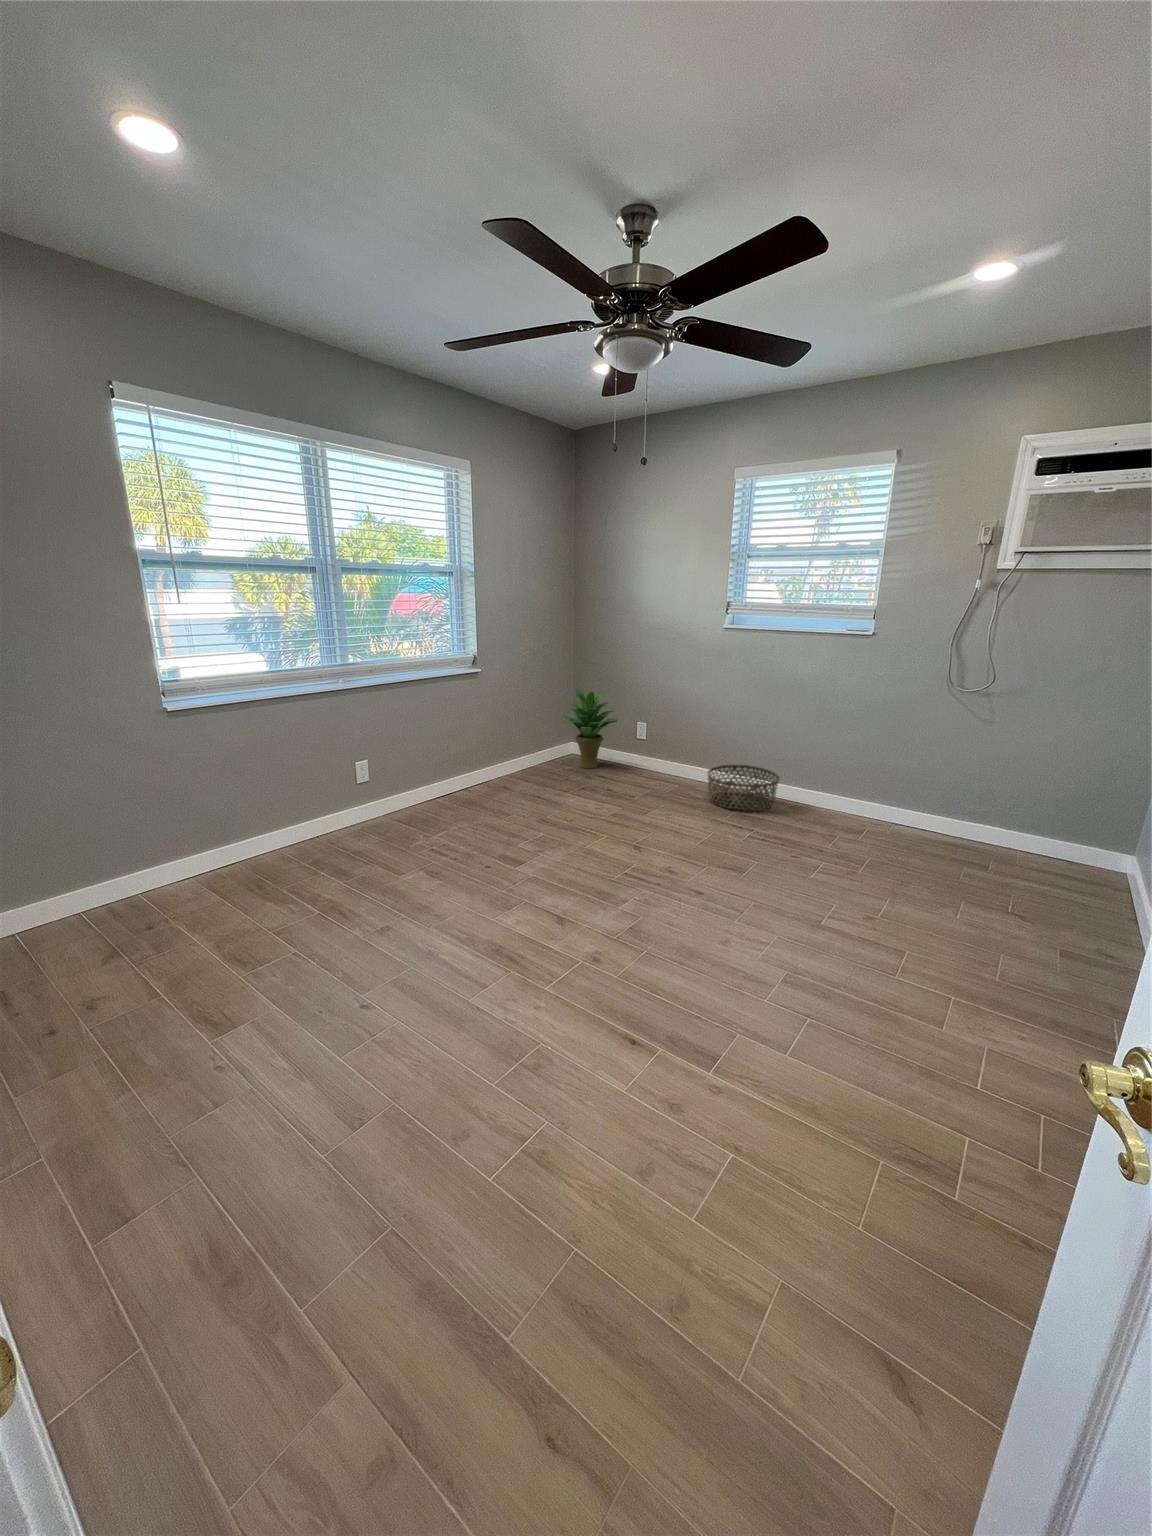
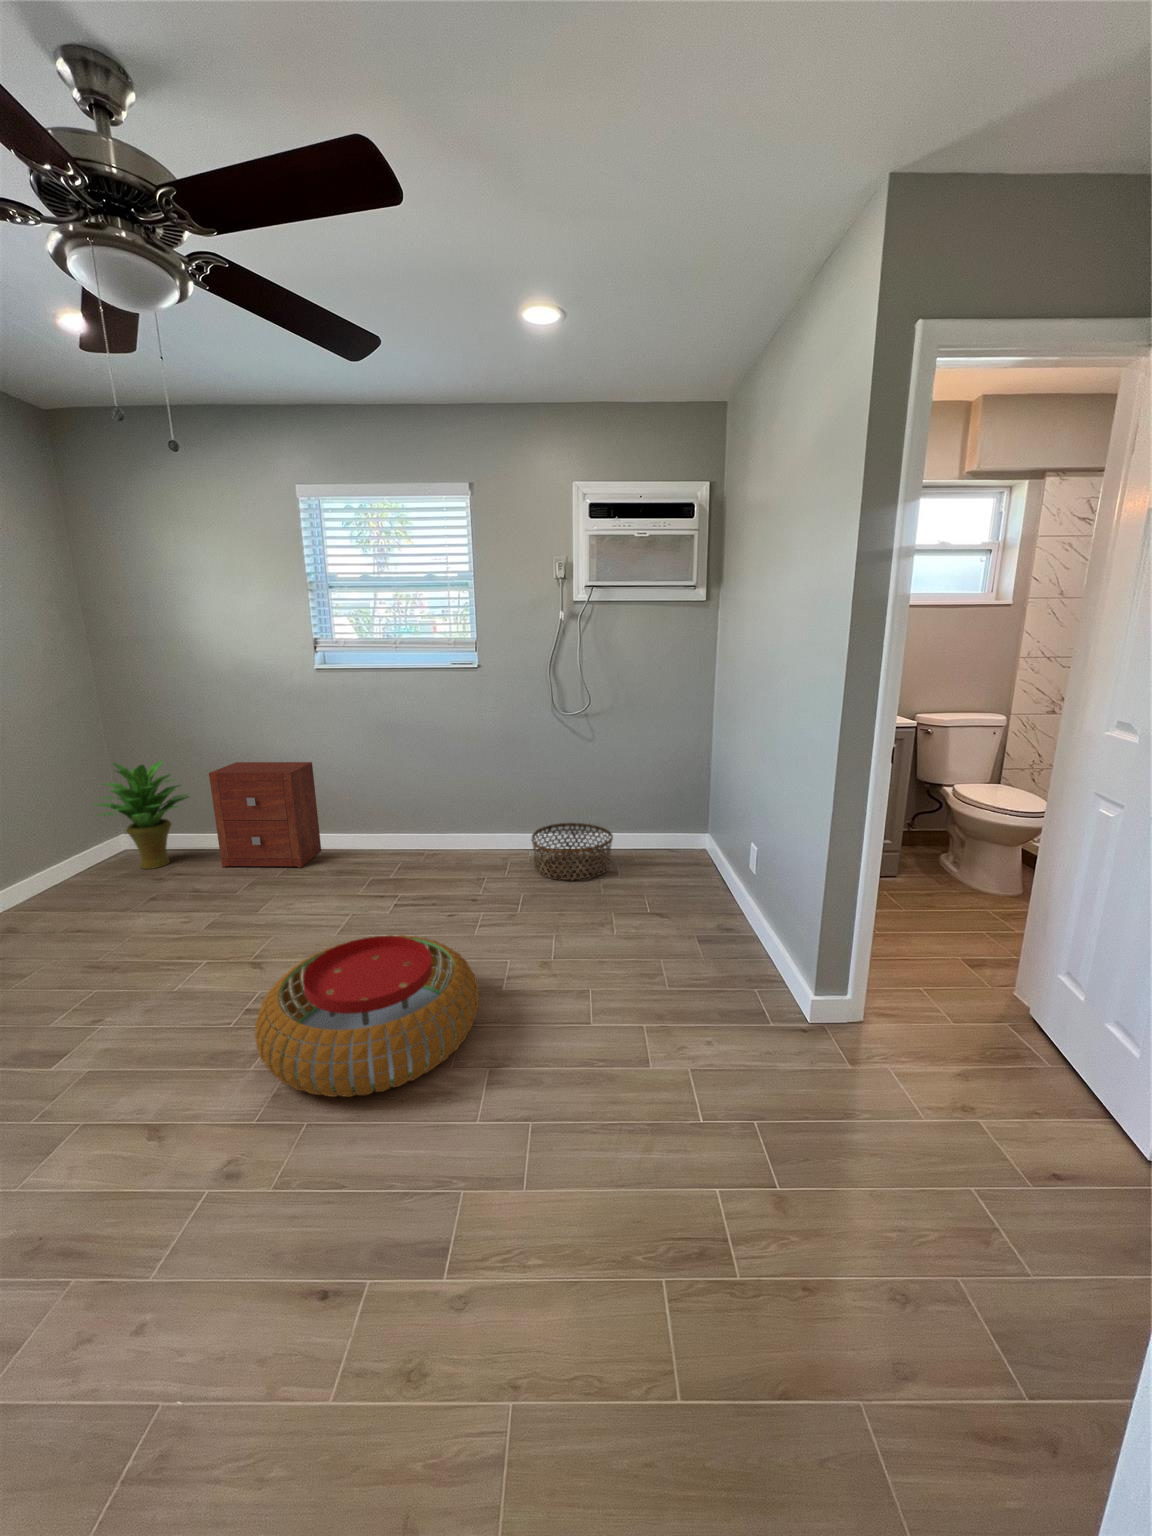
nightstand: none [630,699,708,790] -> present [209,762,321,868]
basket: present [708,765,779,811] -> present [532,823,613,881]
pouf: none [626,843,797,955] -> present [255,935,479,1097]

